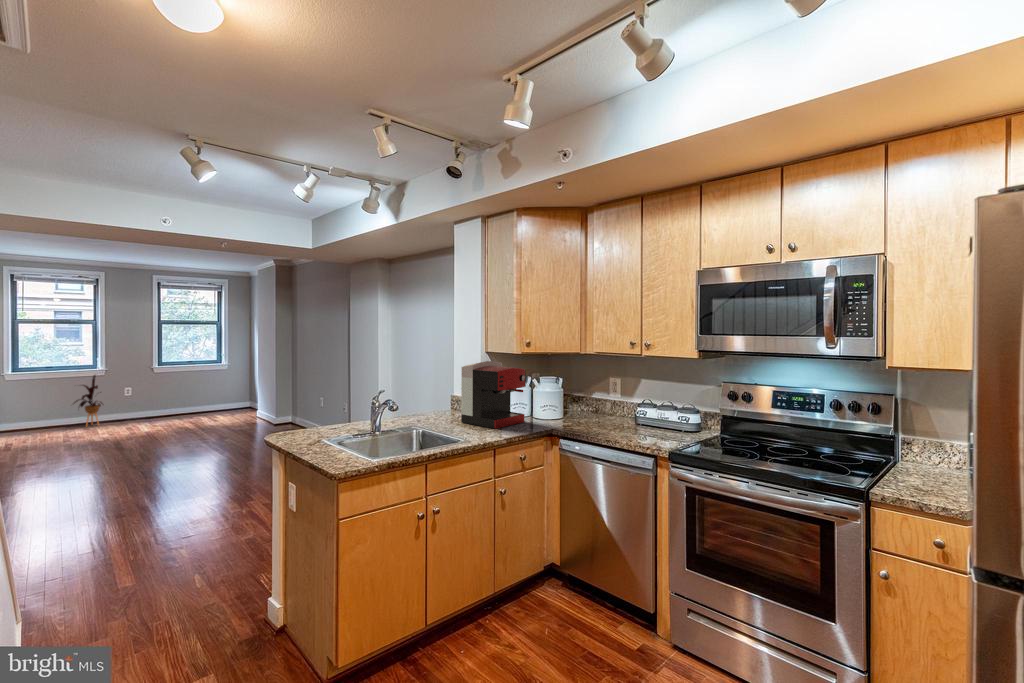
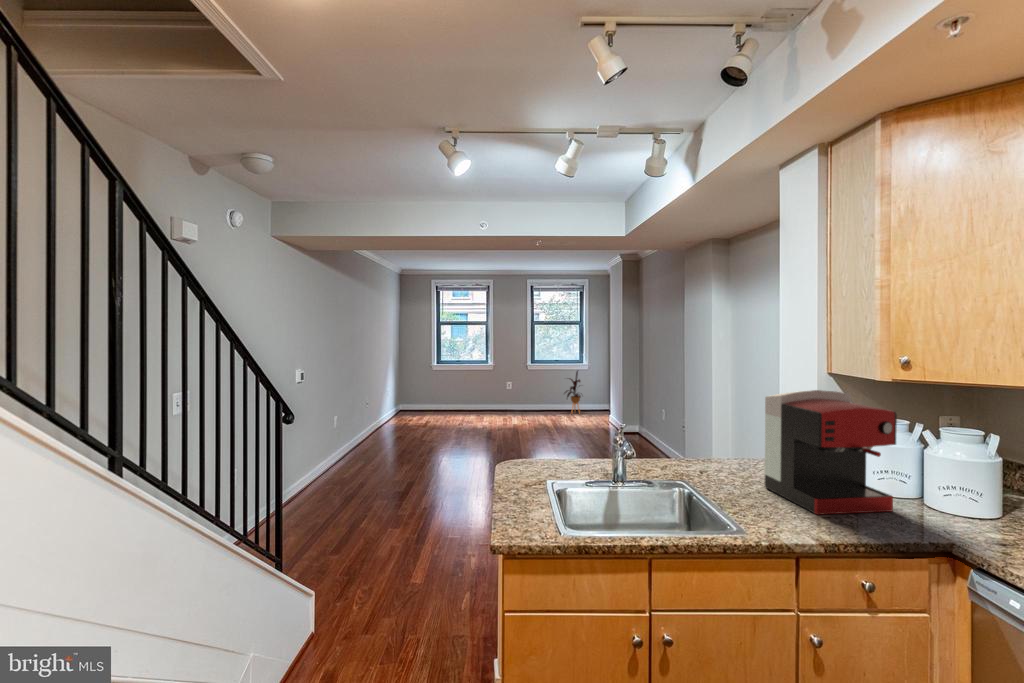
house plant: present [74,375,102,426] -> present [565,371,581,411]

